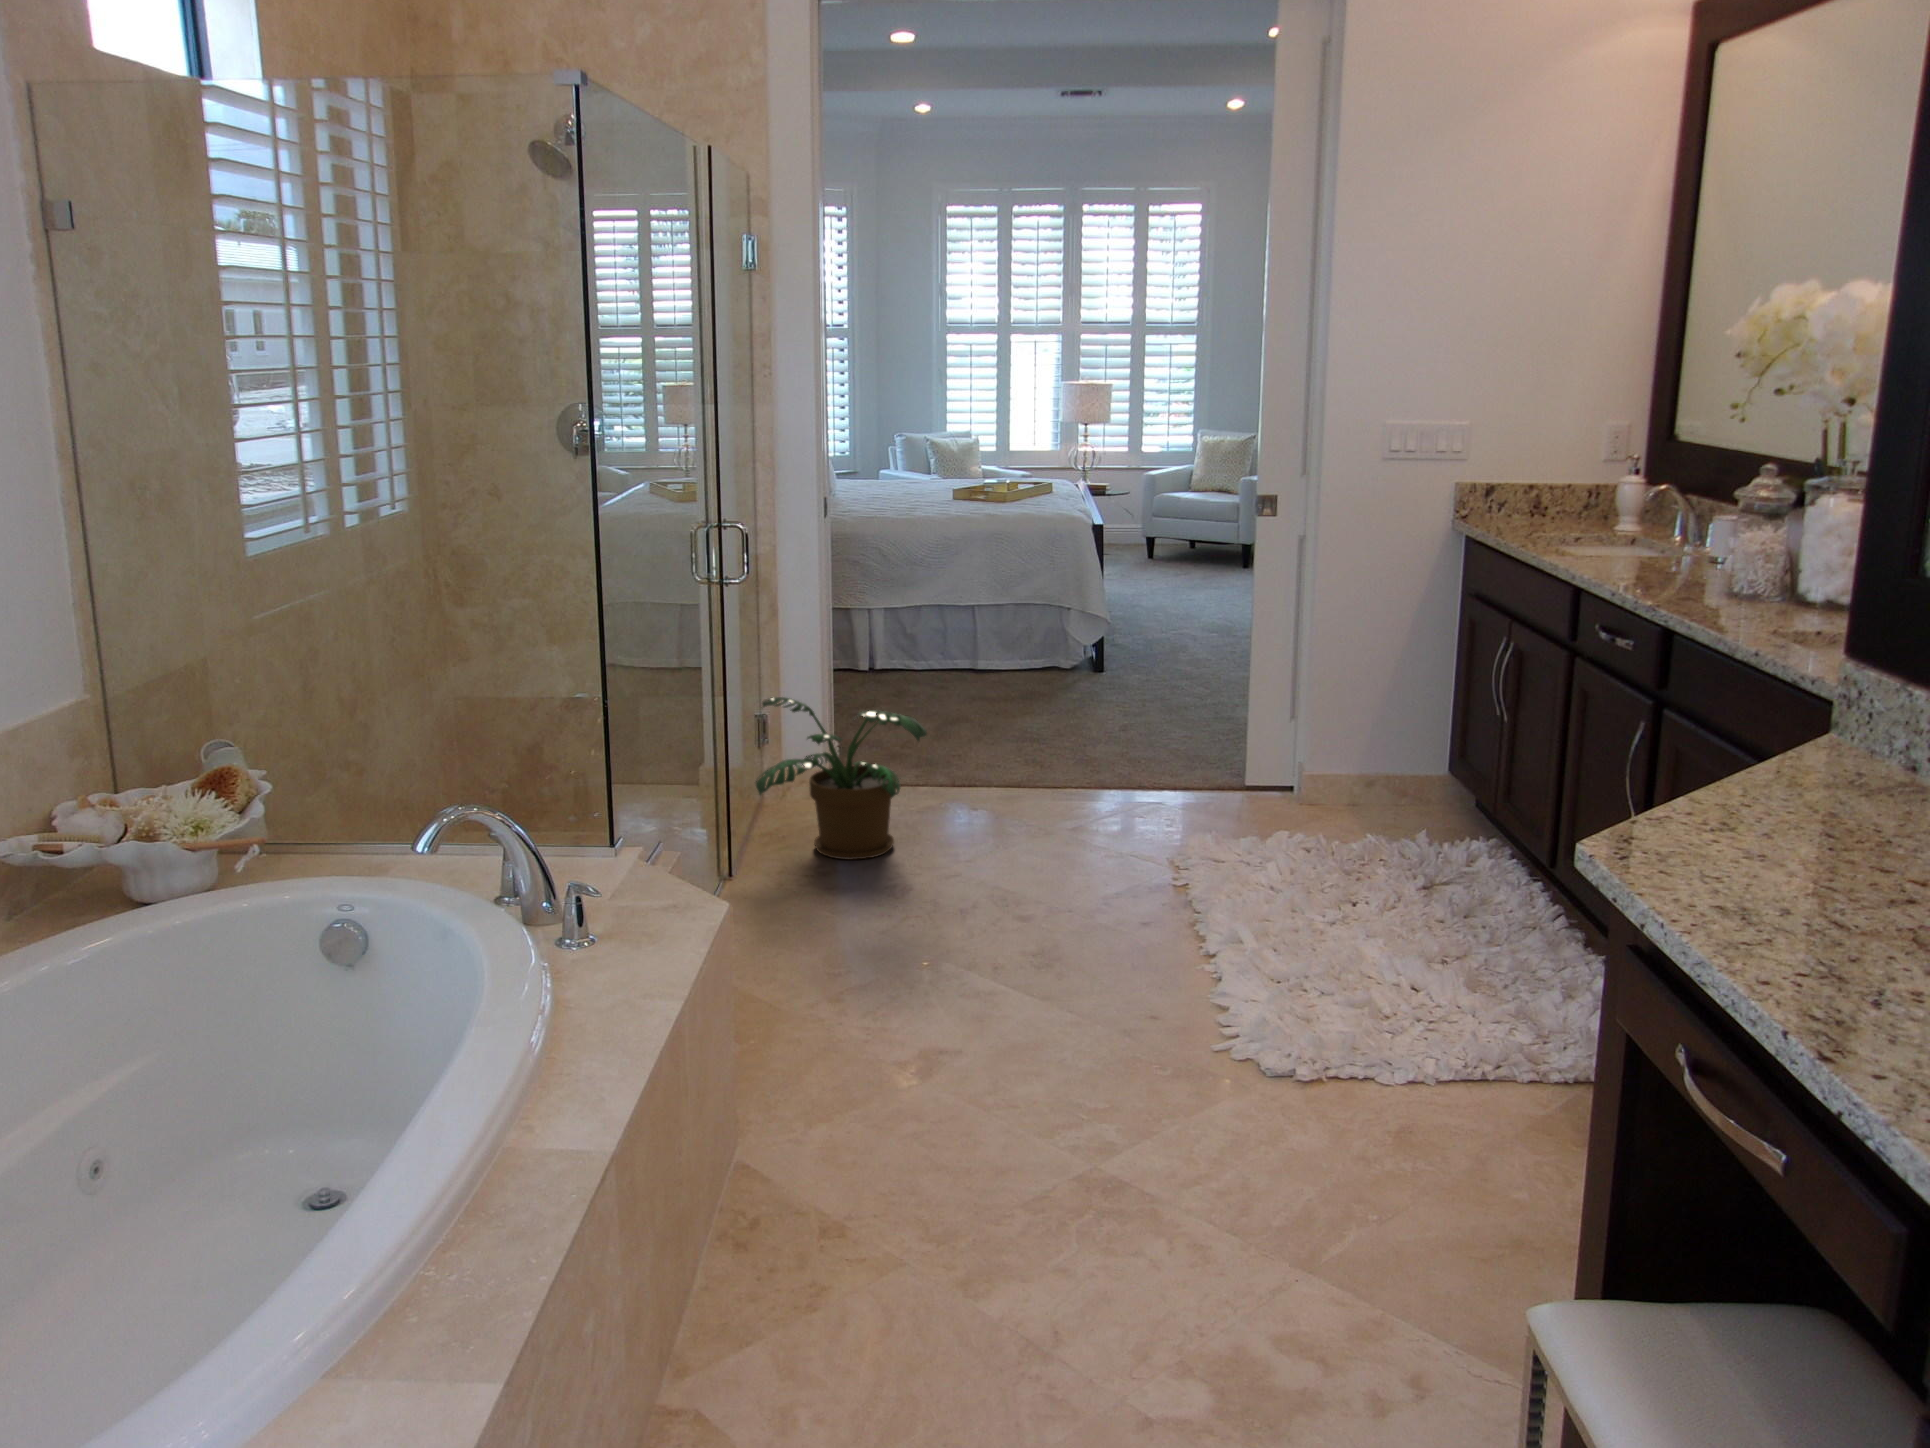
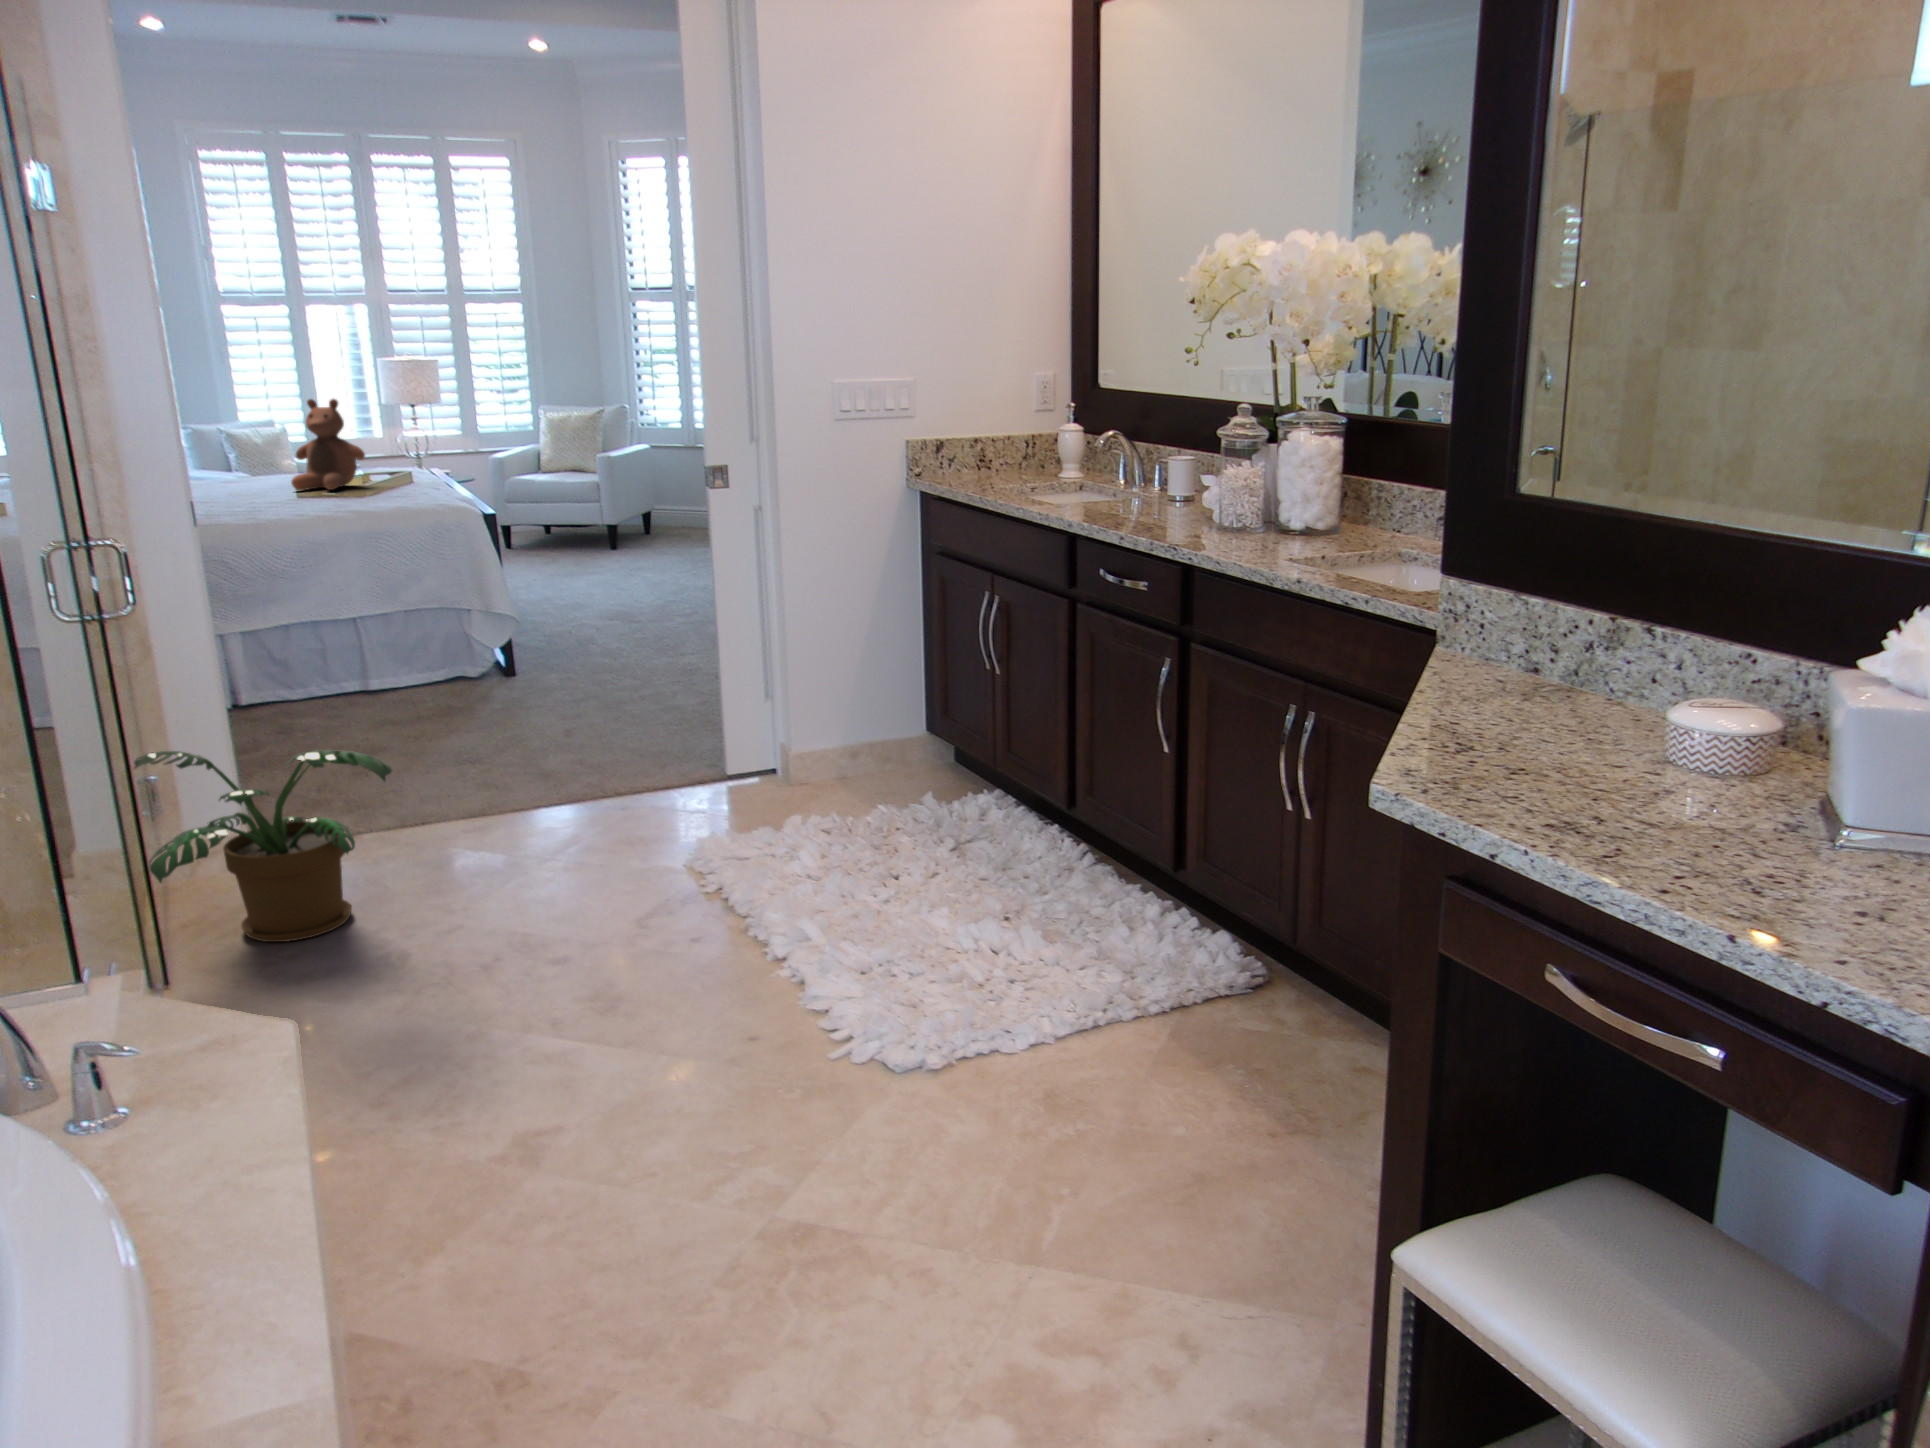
stuffed bear: none [955,422,1016,499] -> present [291,399,365,490]

